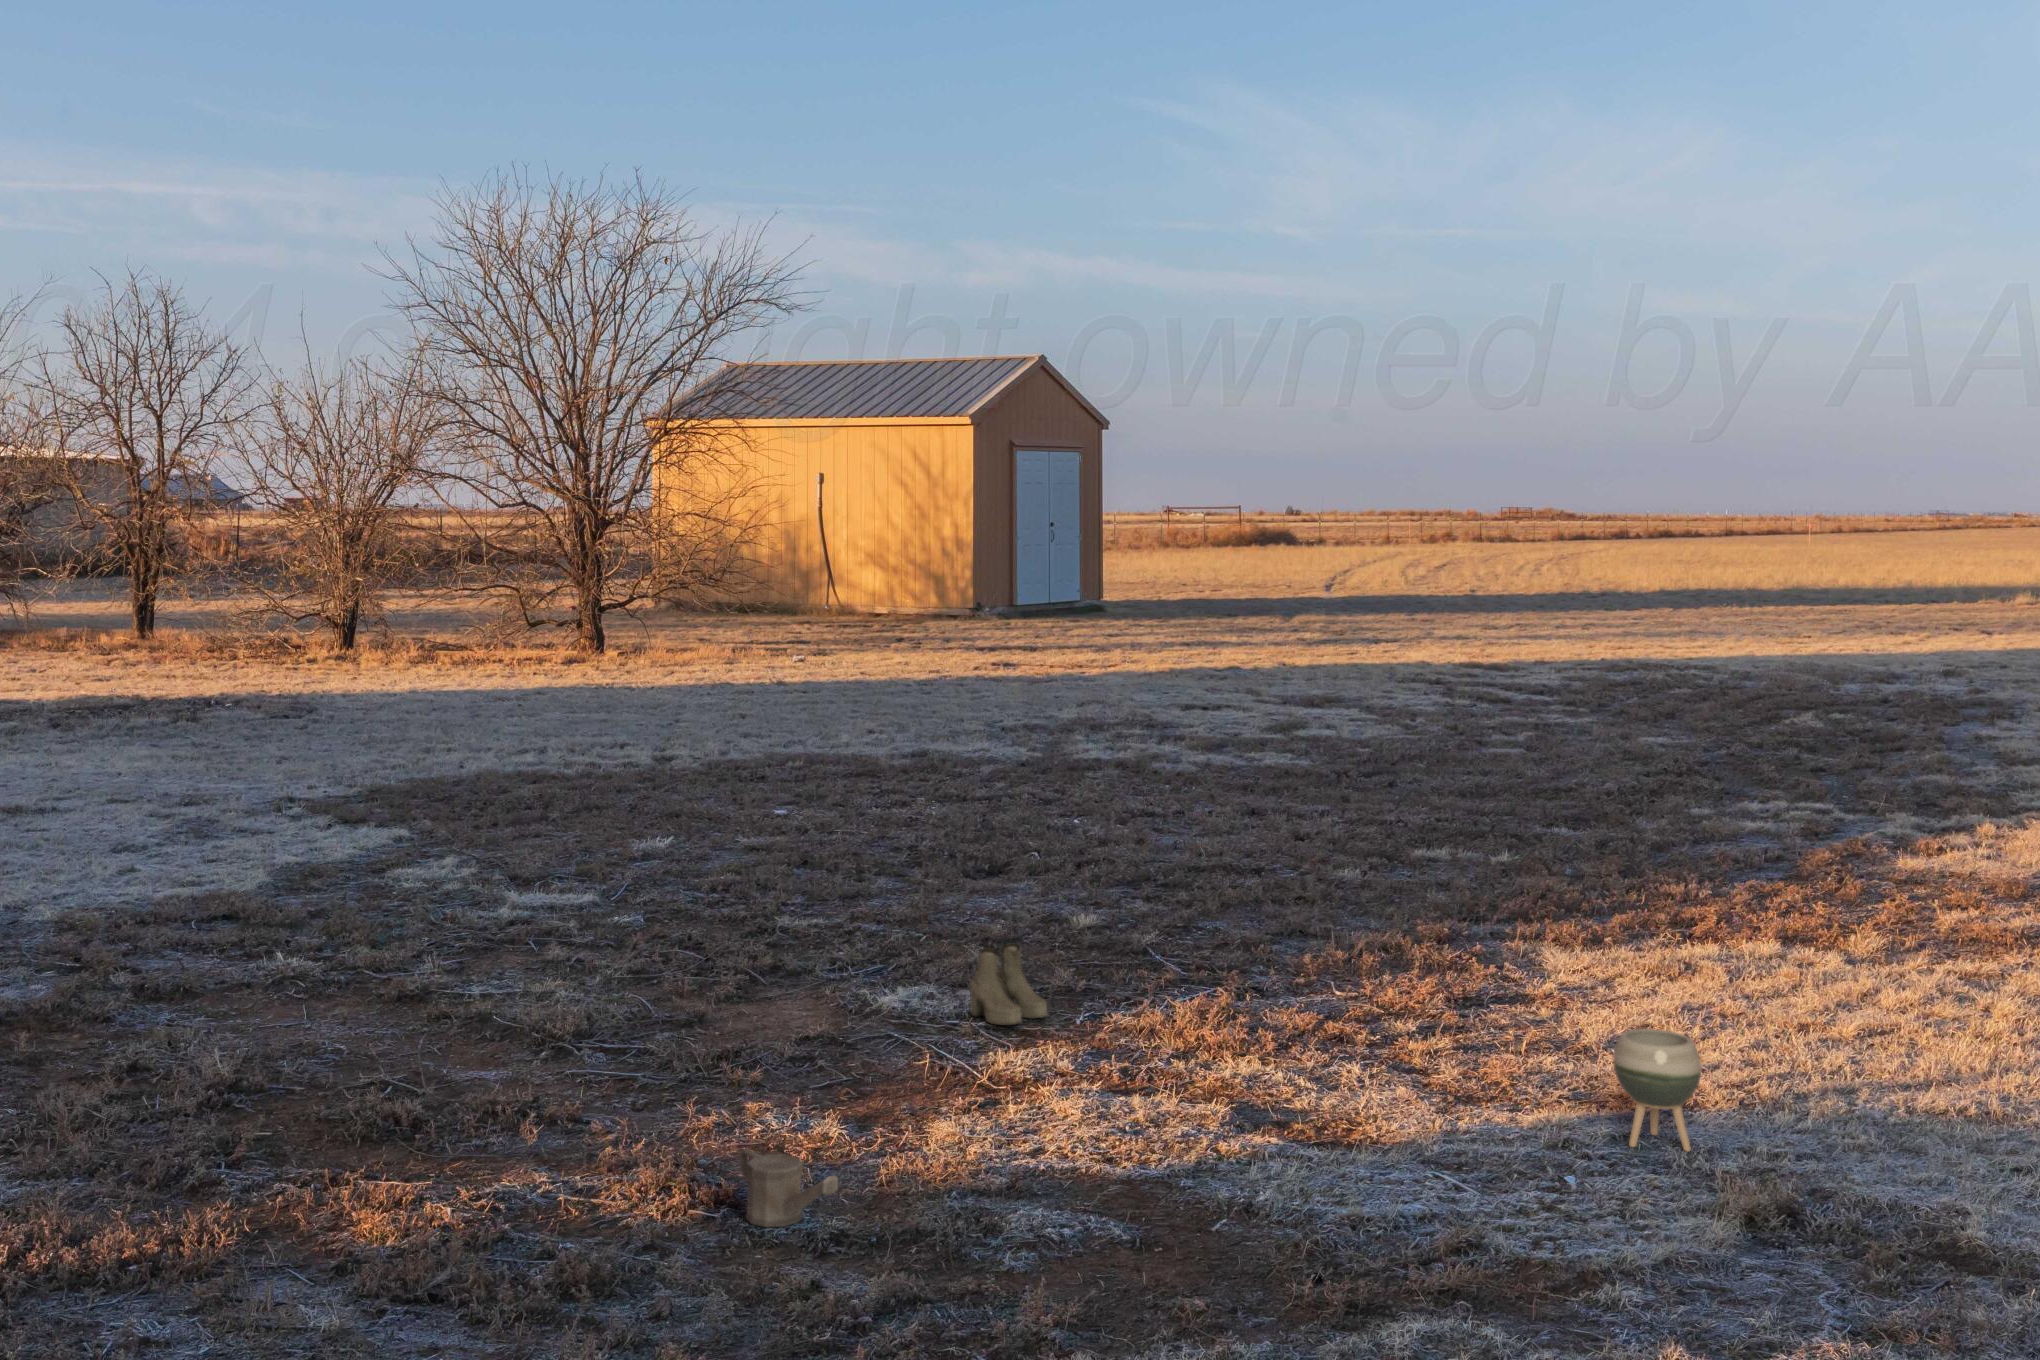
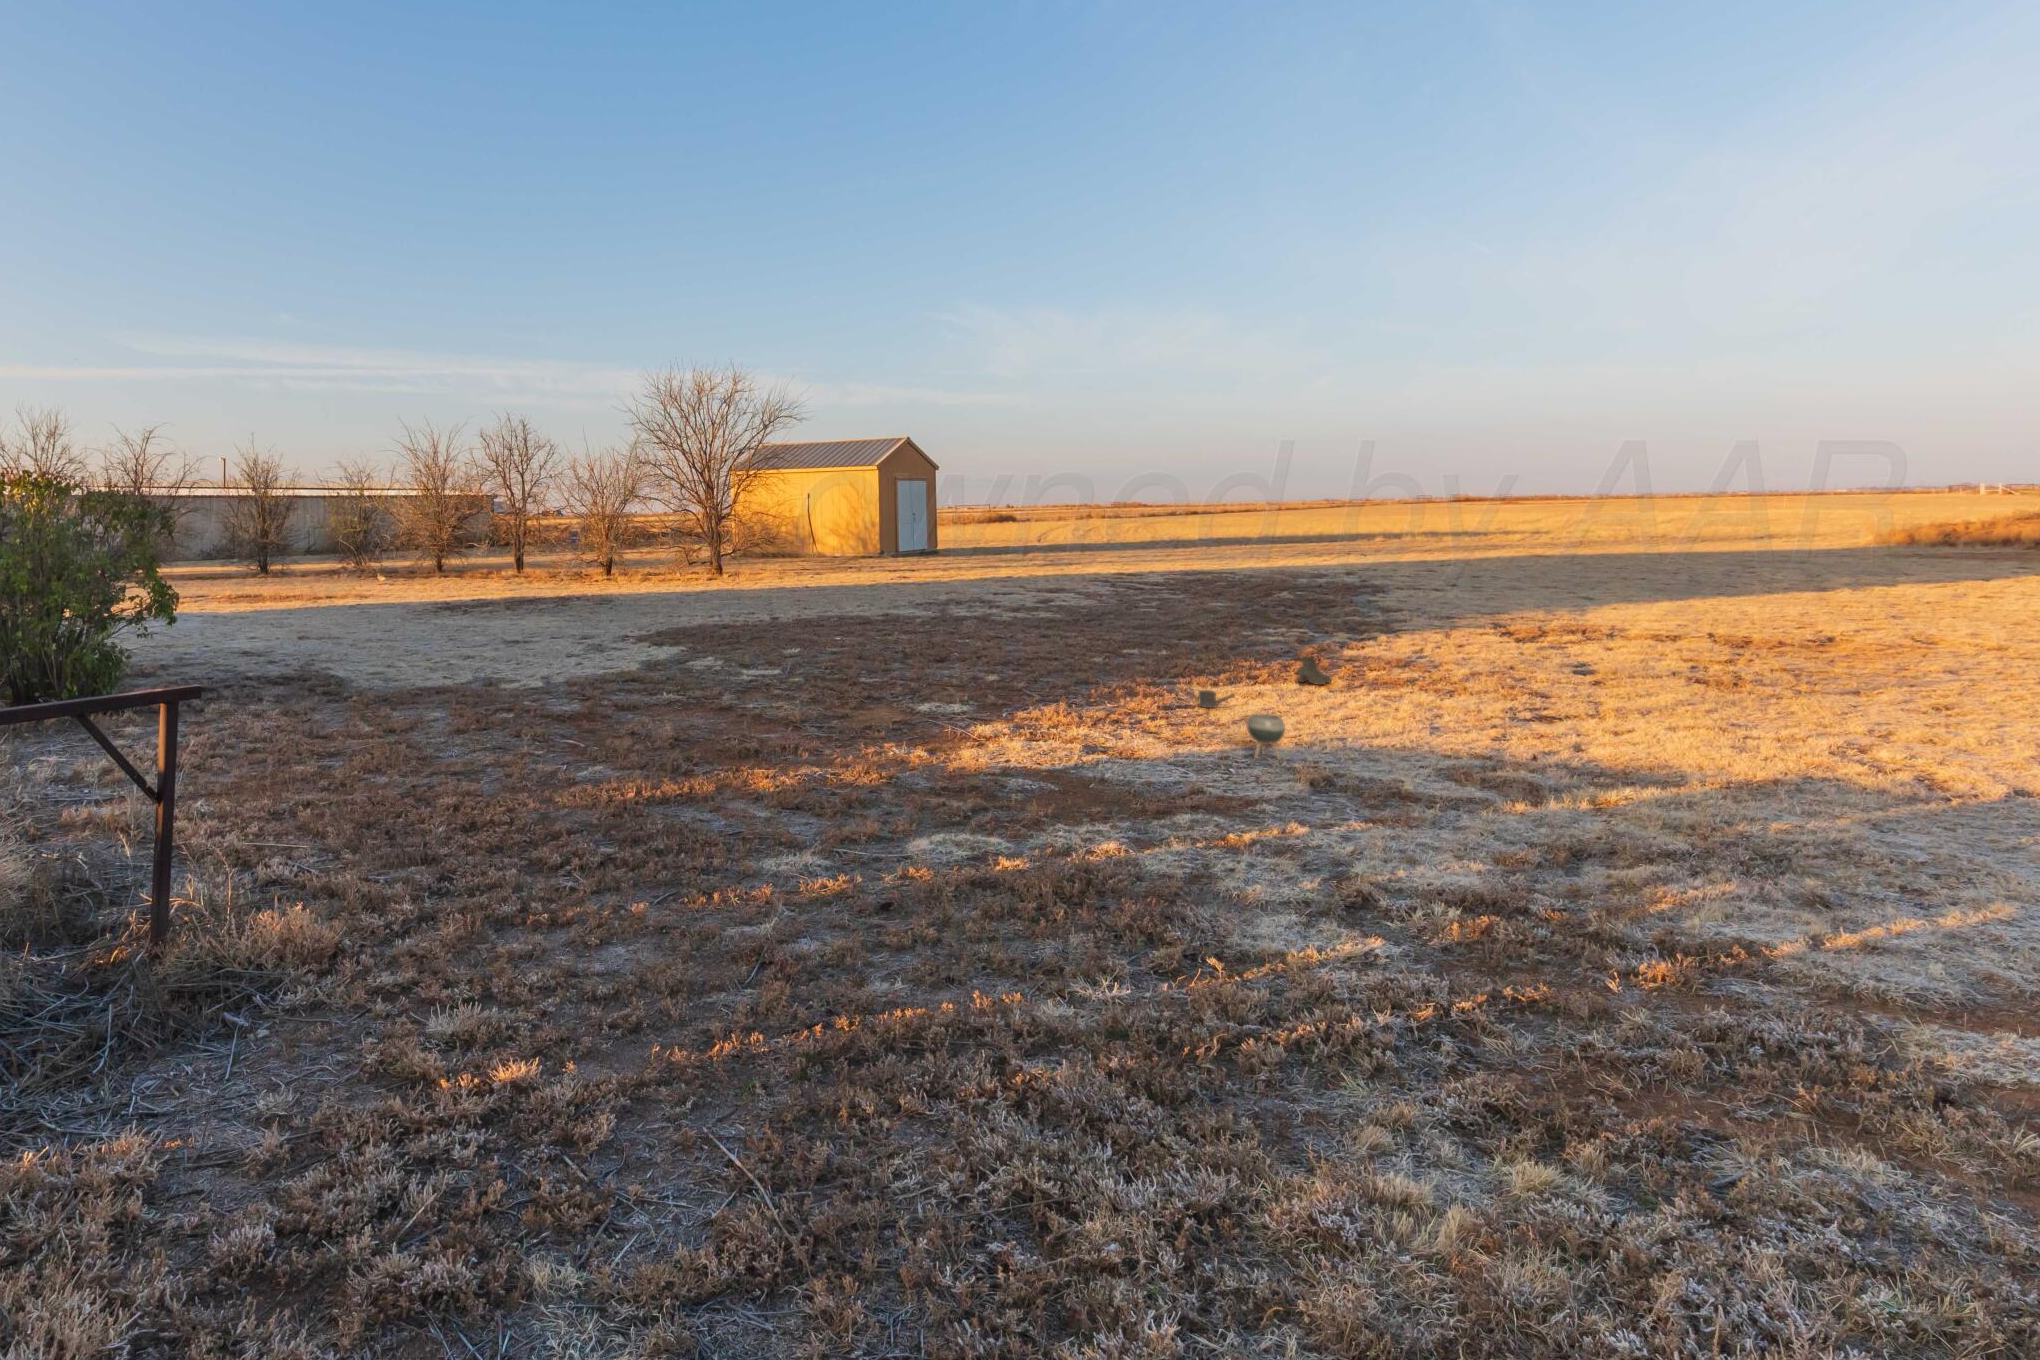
boots: present [970,944,1047,1025] -> present [1298,657,1331,685]
watering can: present [739,1149,838,1227] -> present [1198,690,1235,708]

